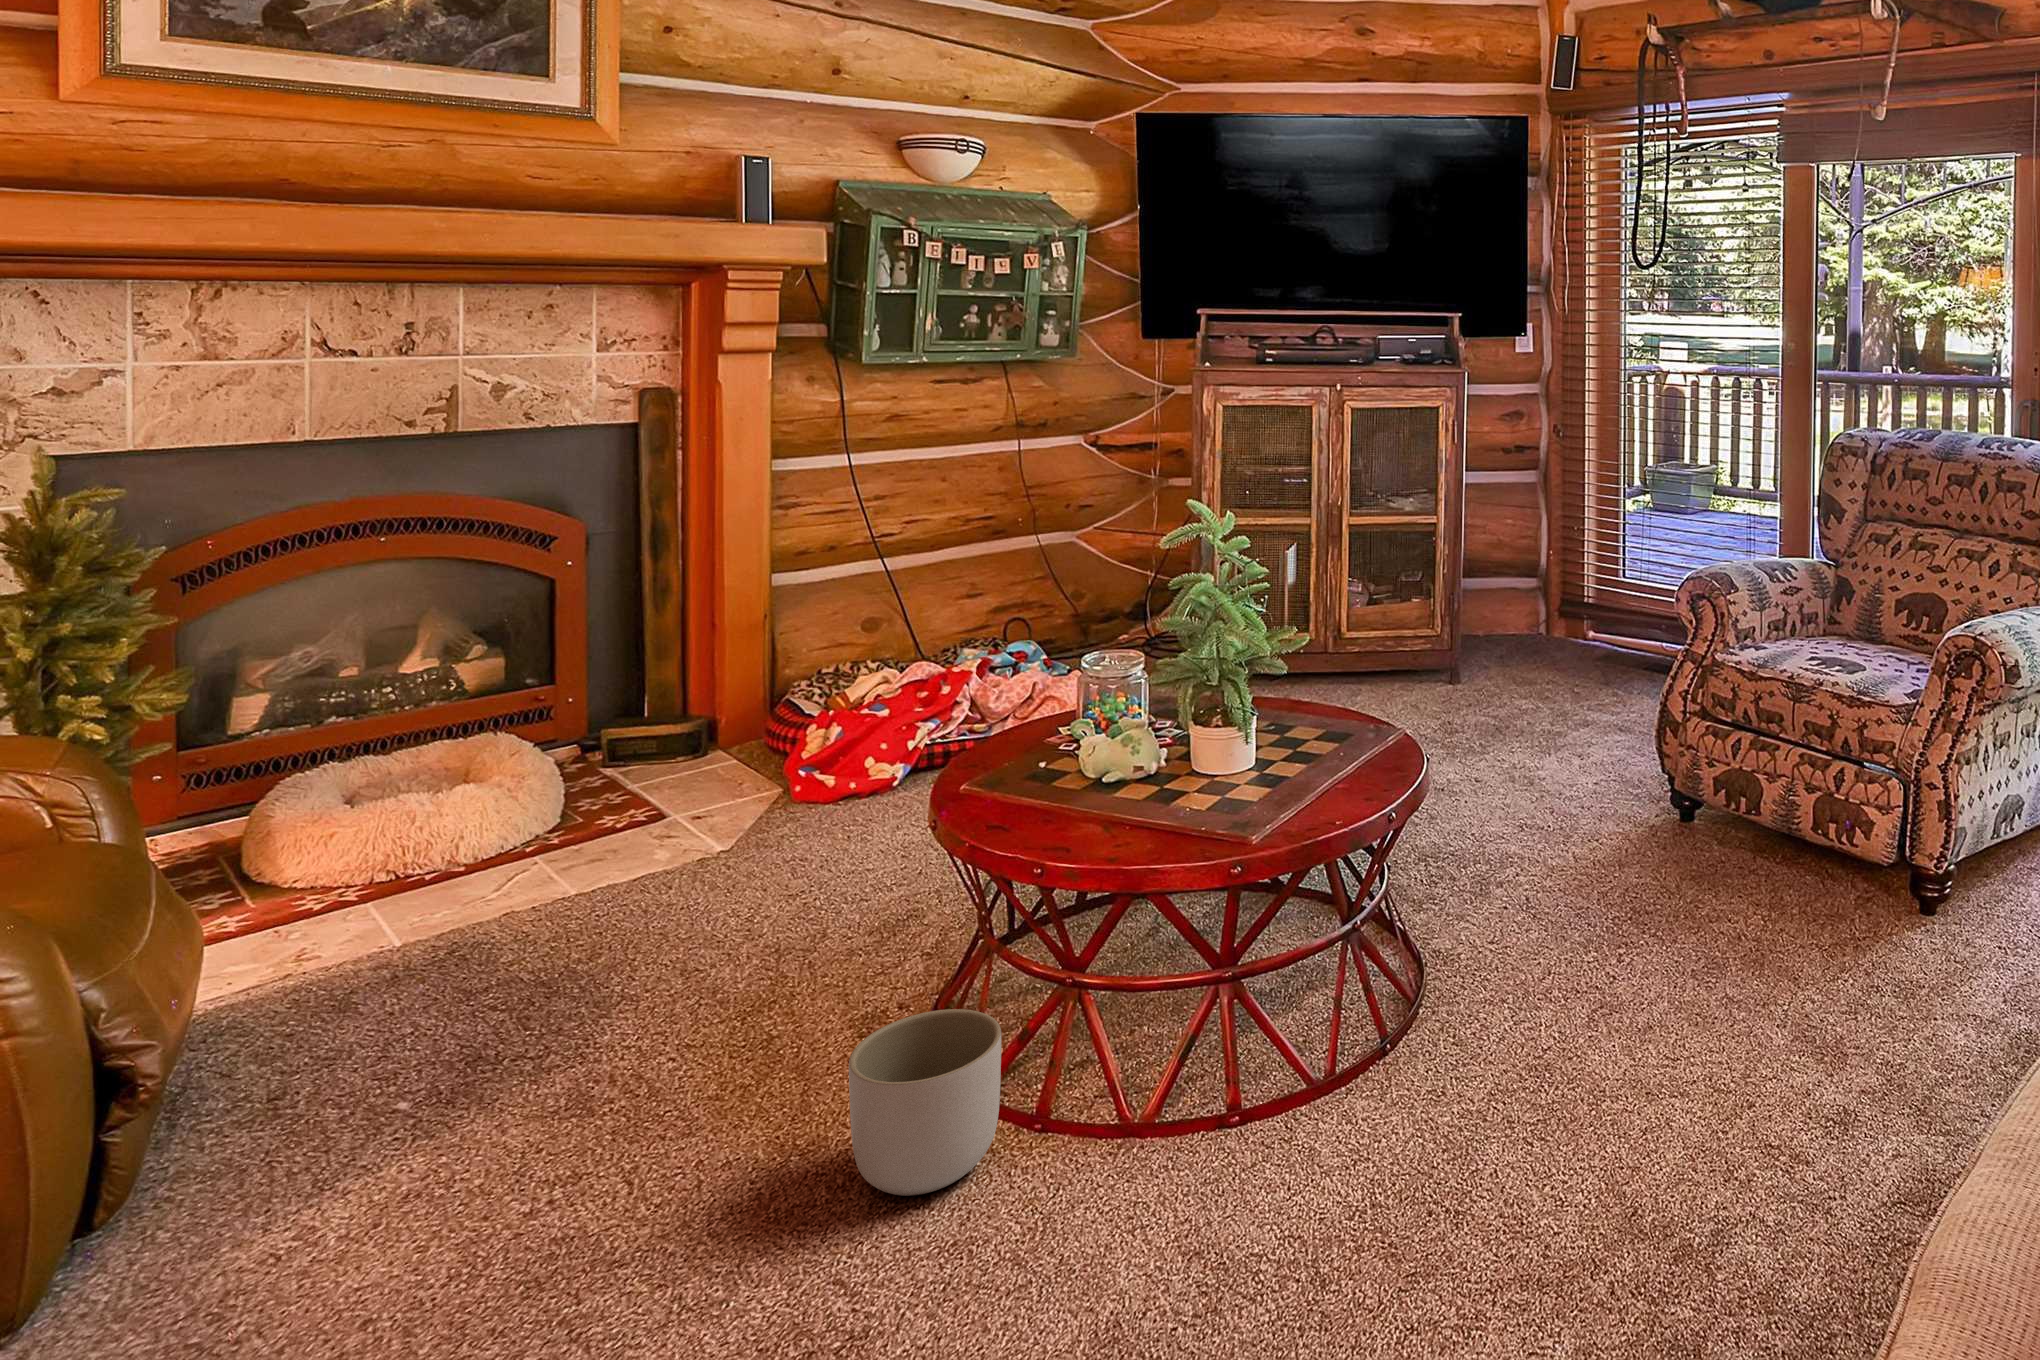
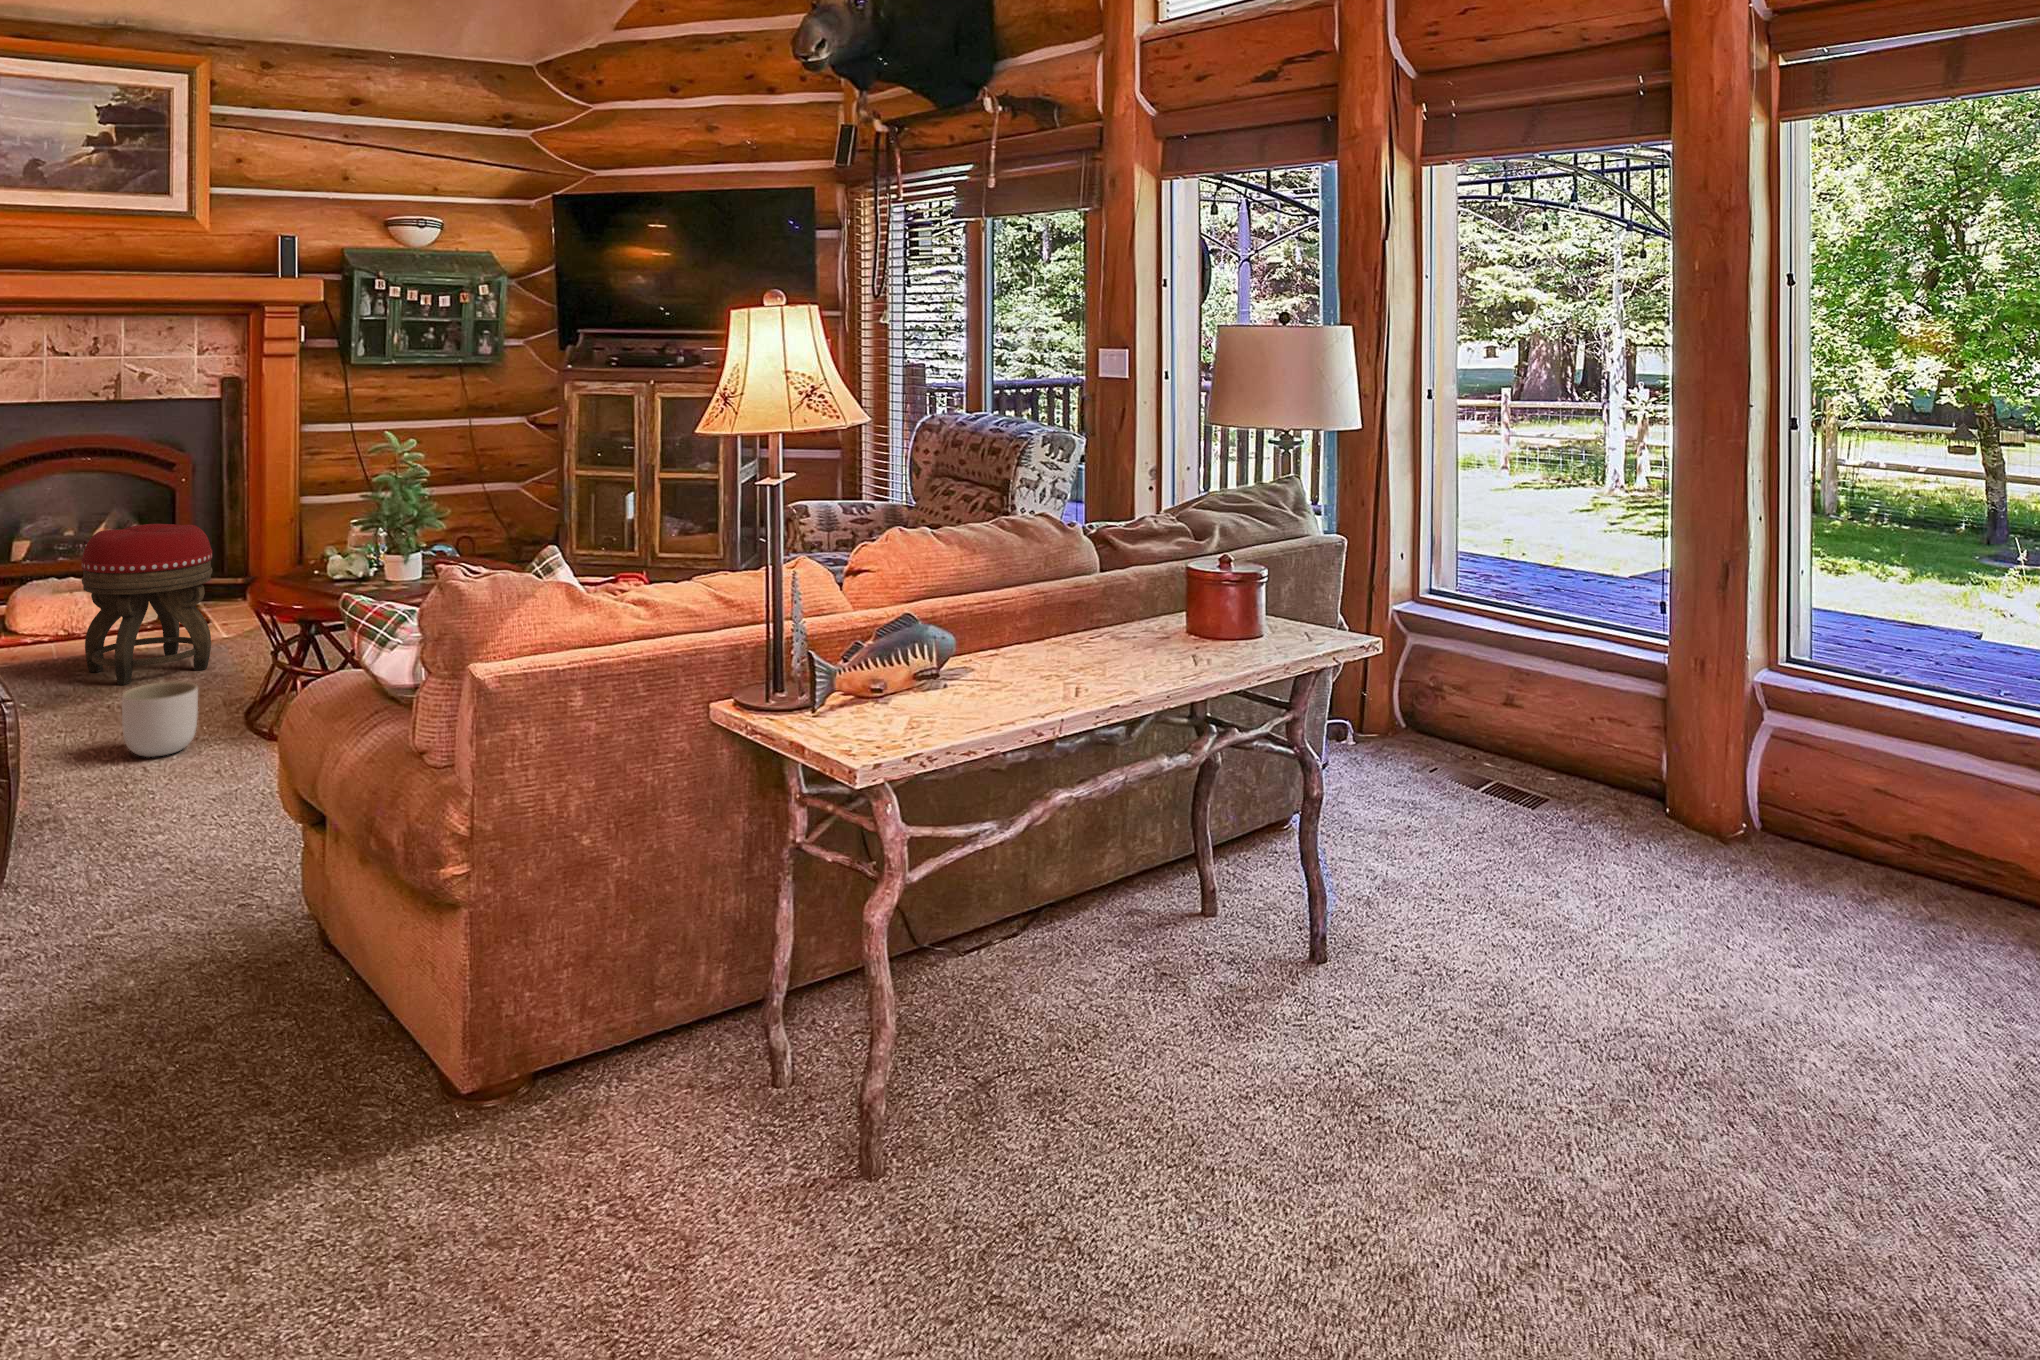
footstool: none [538,661,798,990] -> present [82,524,212,685]

